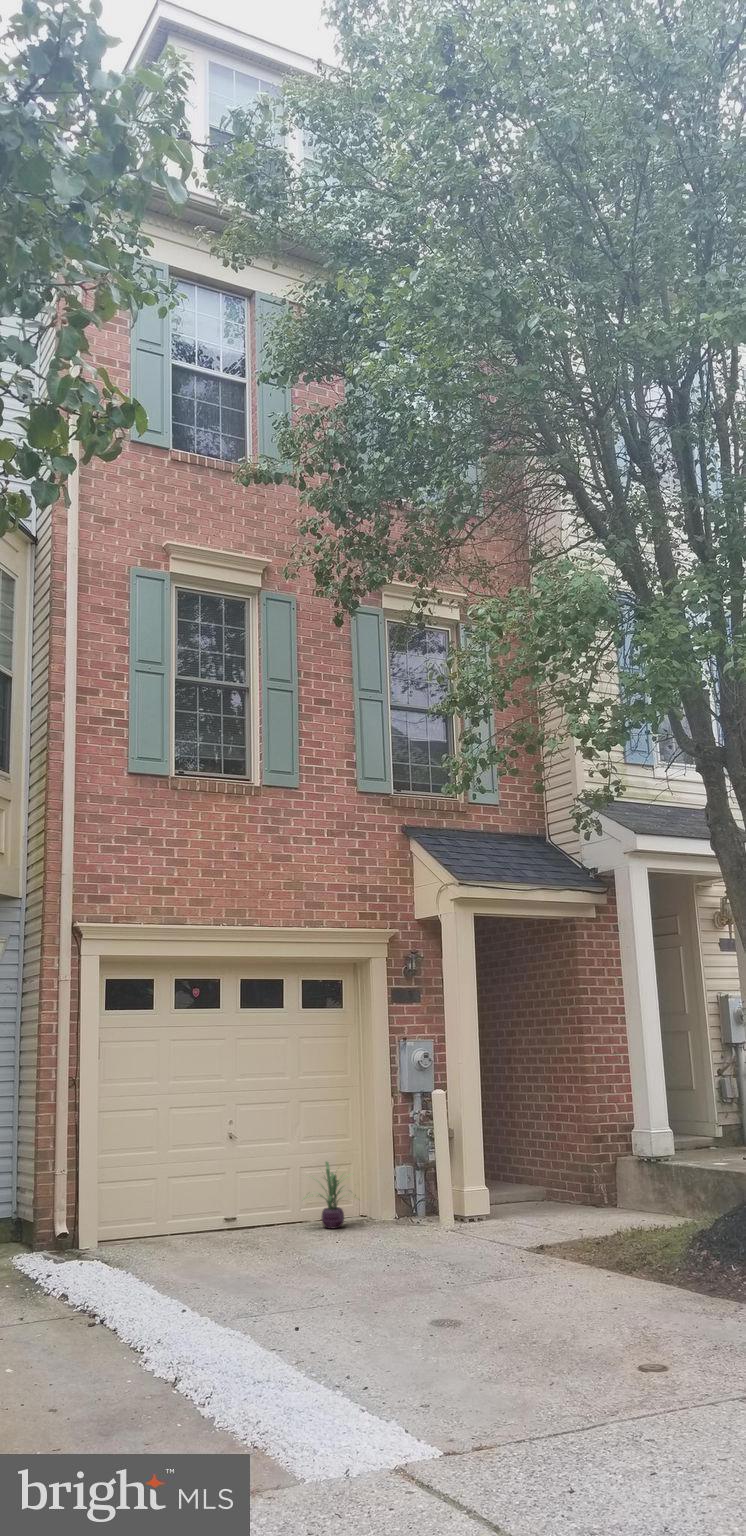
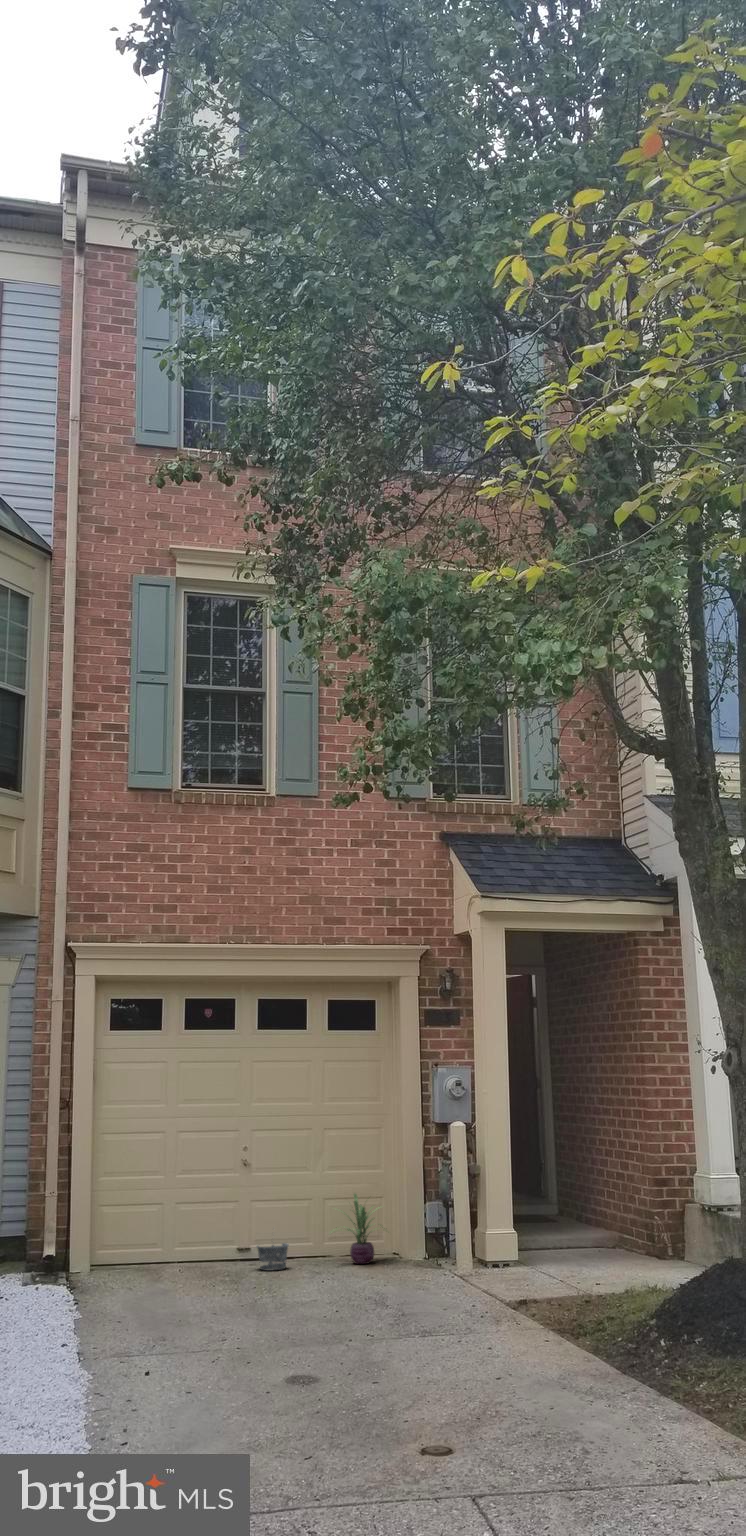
bucket: none [233,1193,264,1234] -> present [257,1243,289,1270]

